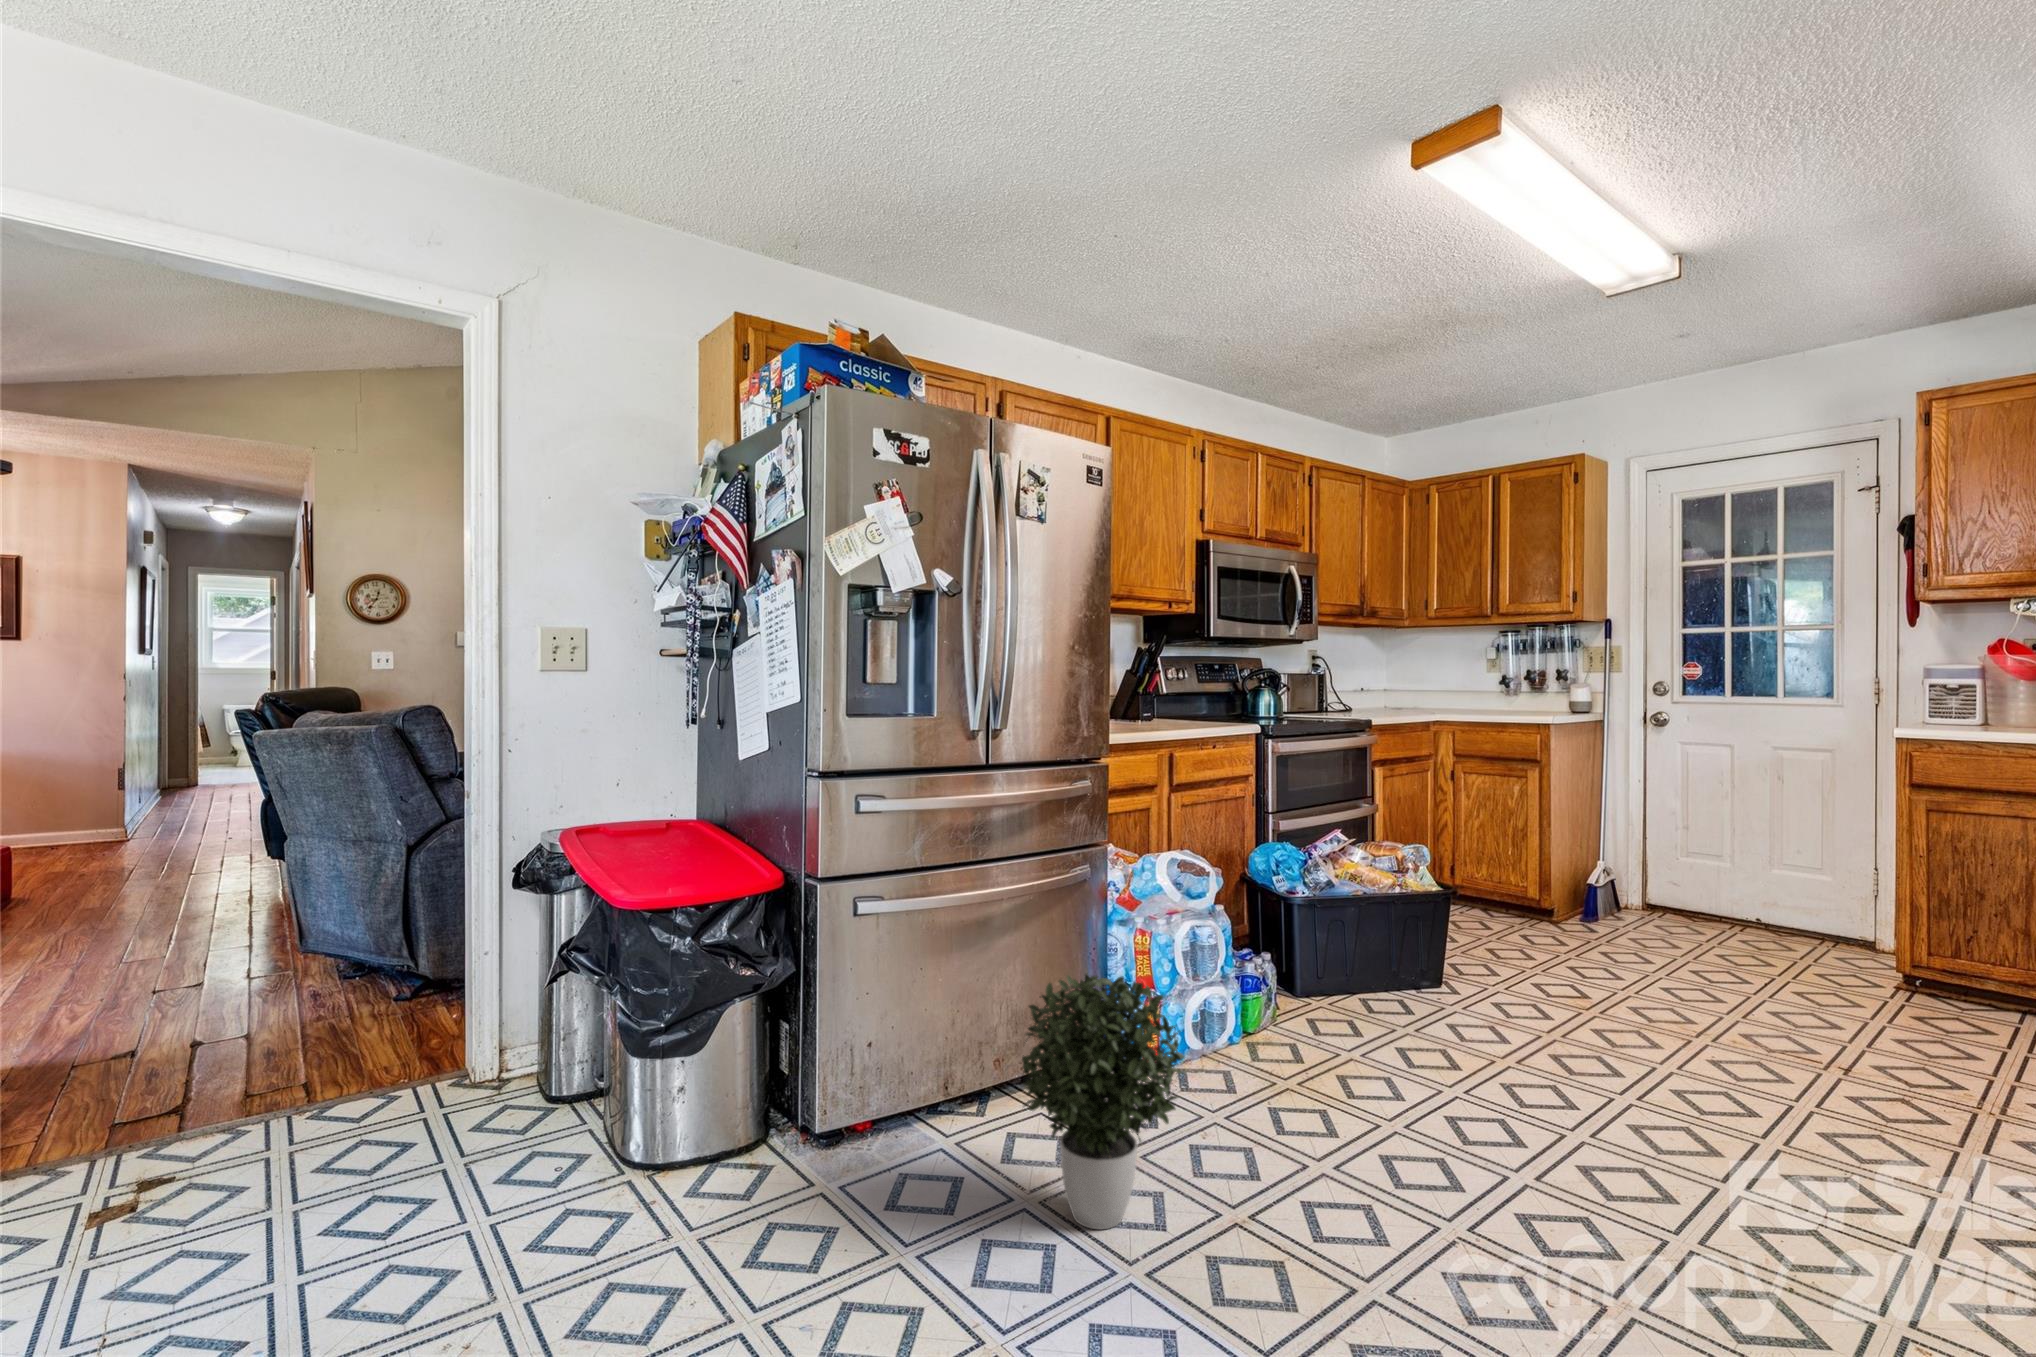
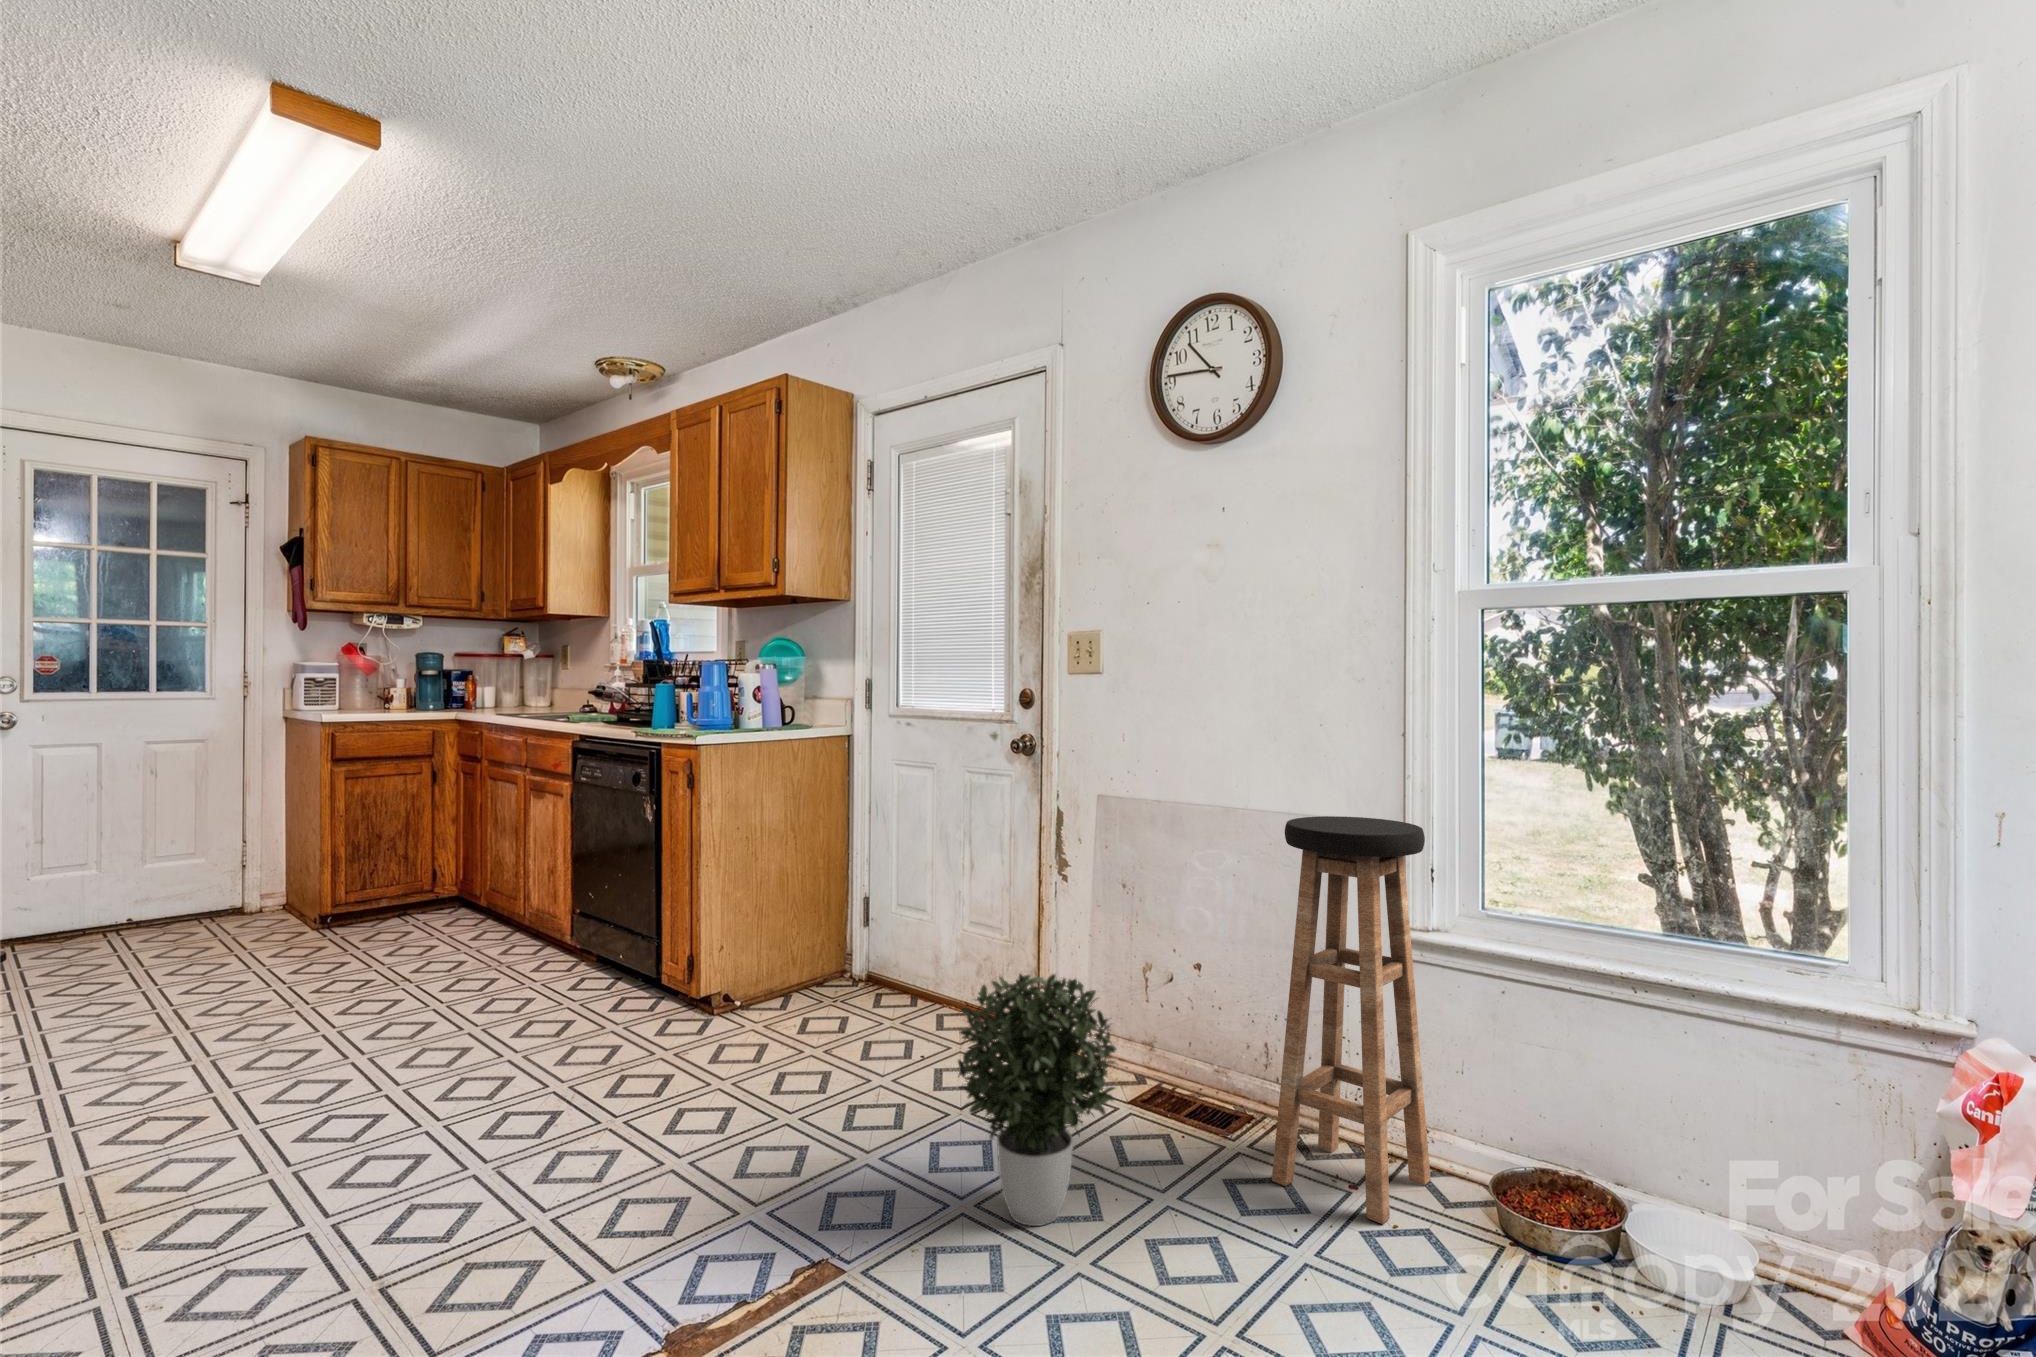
bar stool: none [1354,826,1533,1266] -> present [1272,816,1430,1224]

